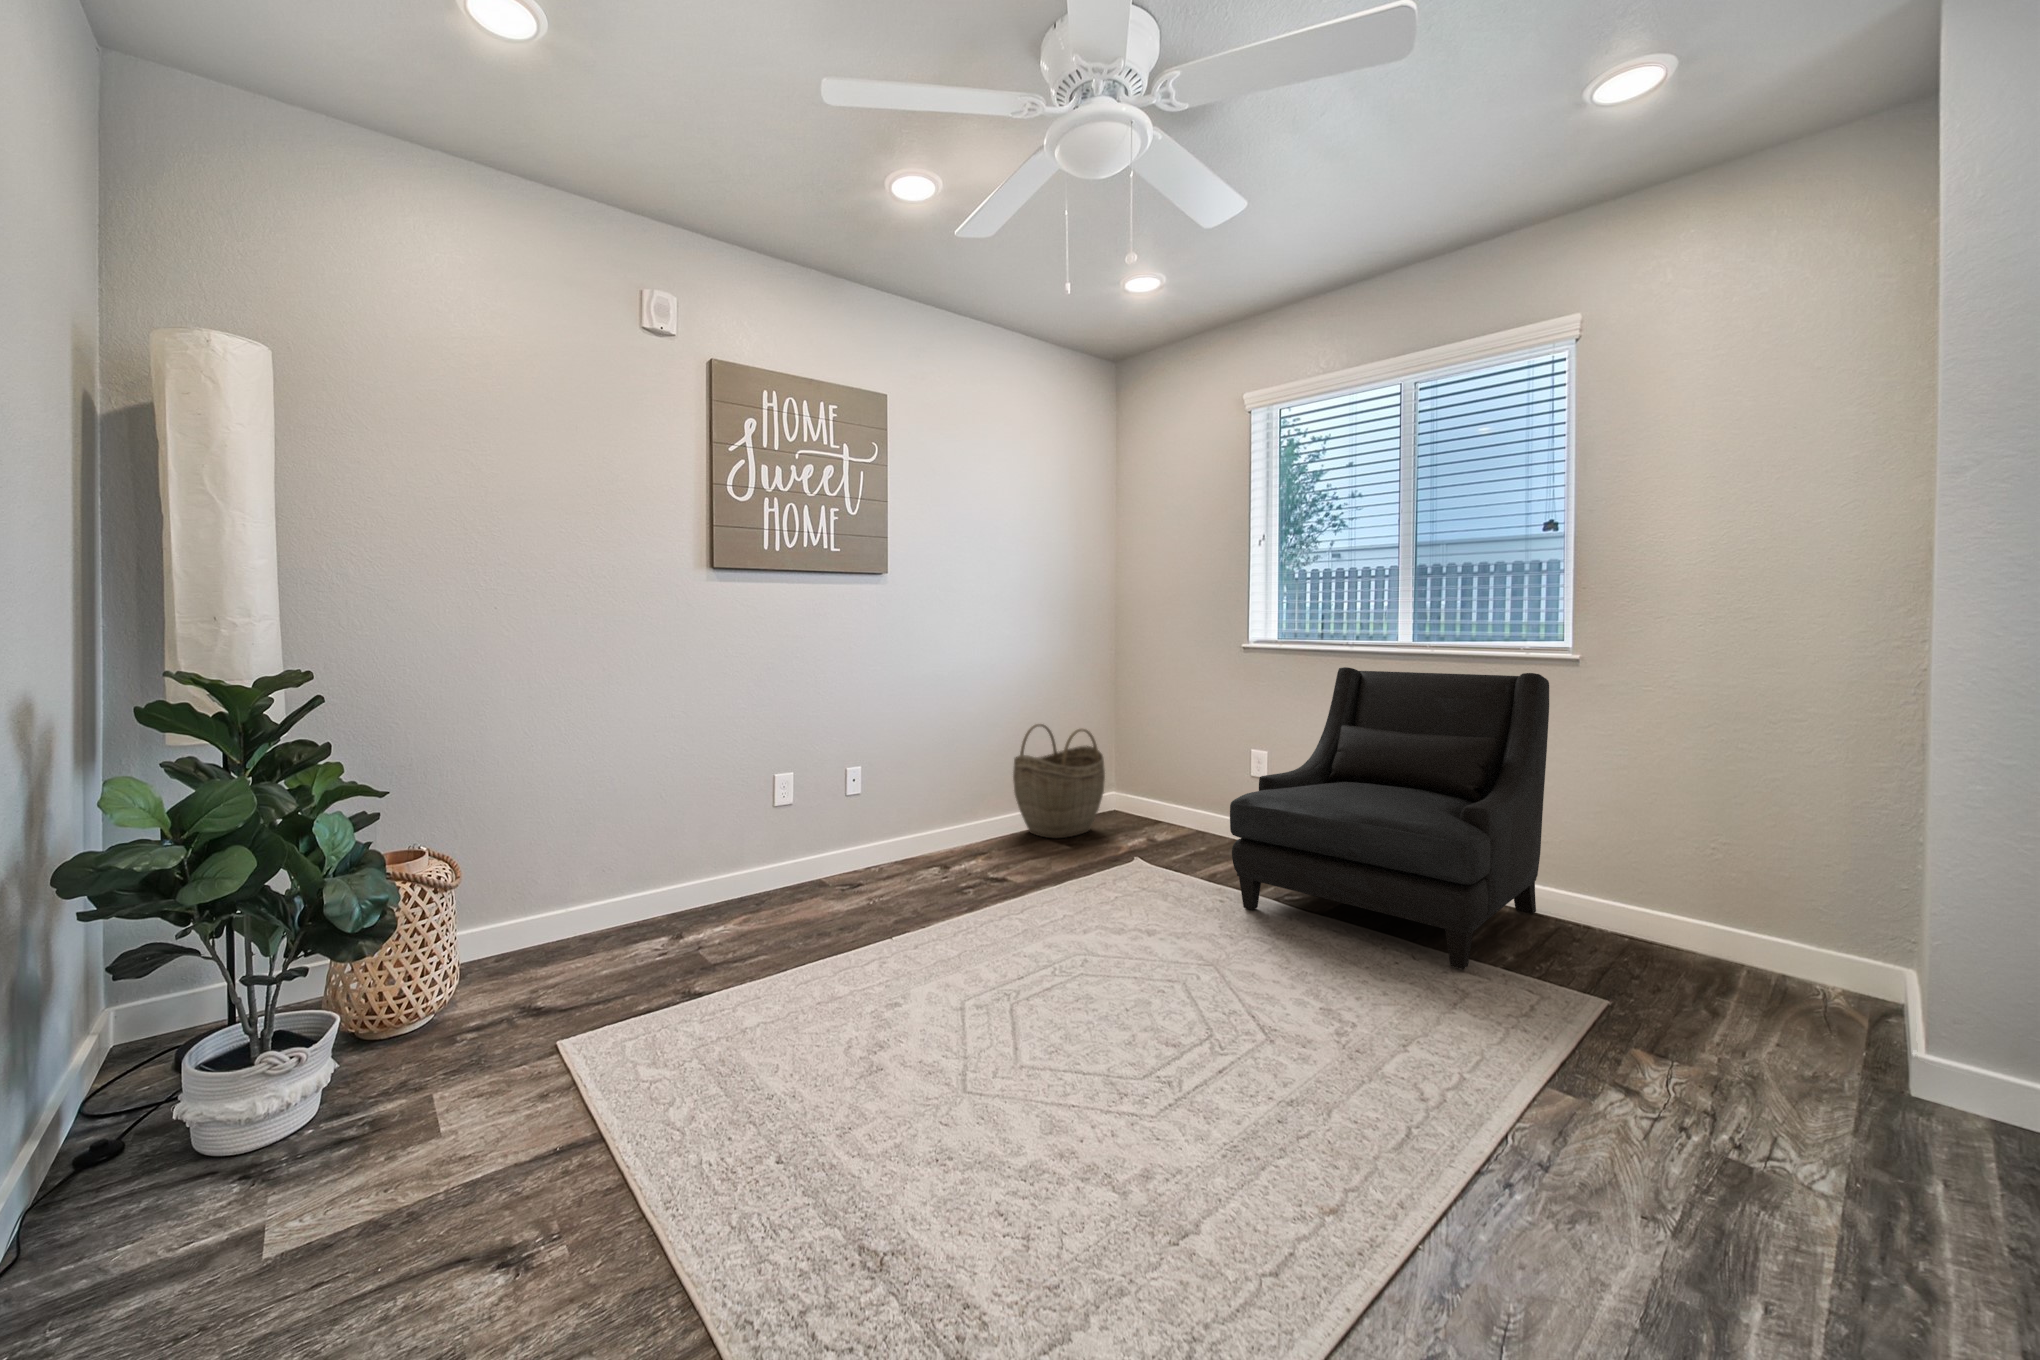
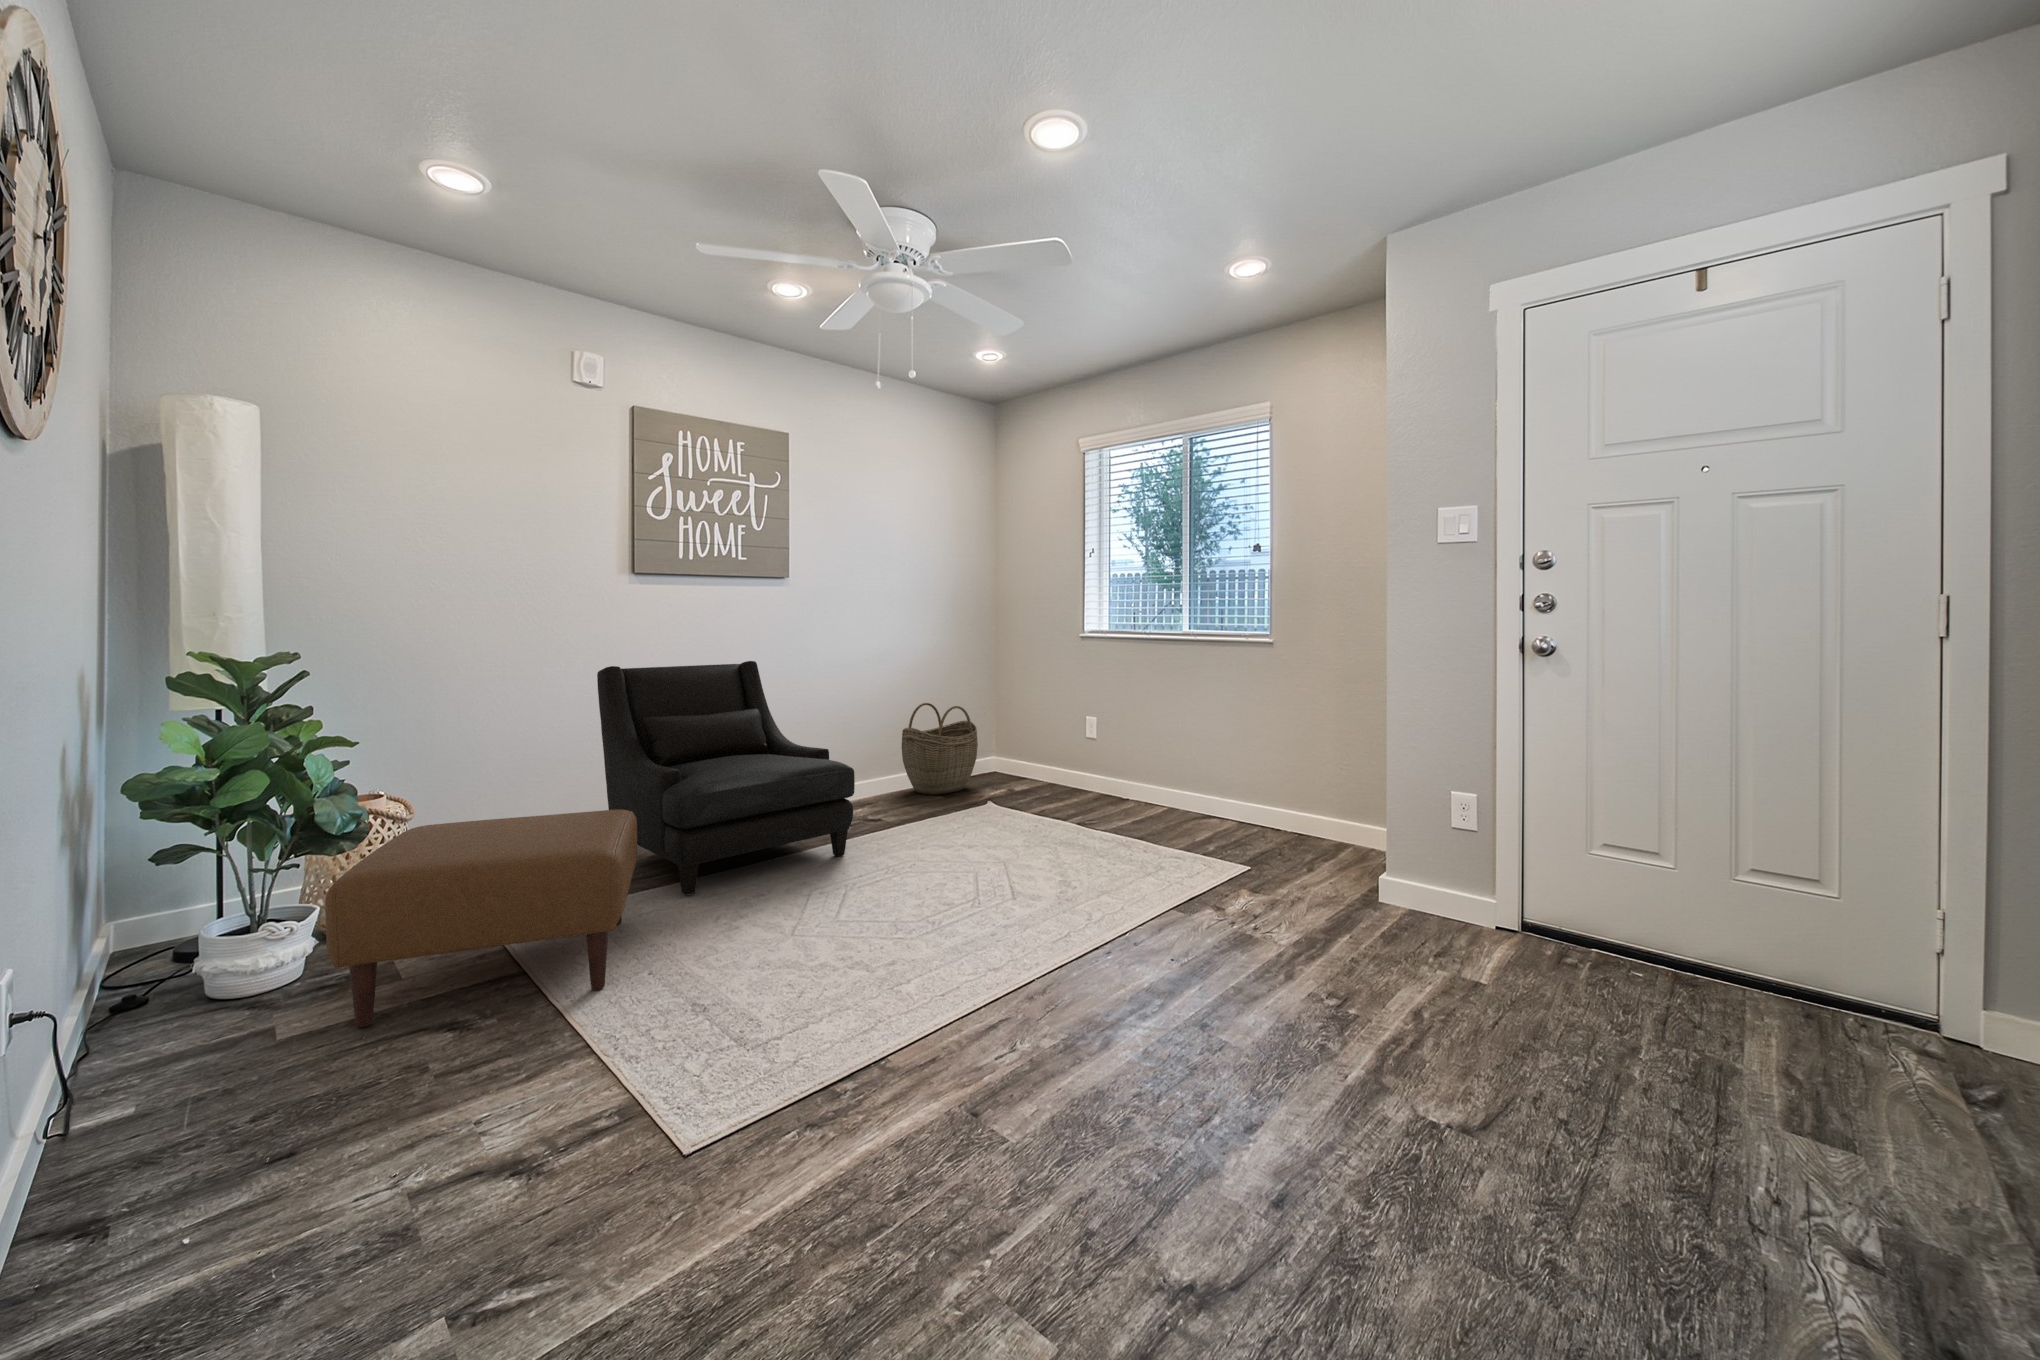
armchair: present [1230,667,1549,970] -> present [597,661,855,895]
ottoman: none [322,884,741,1247] -> present [325,810,637,1027]

